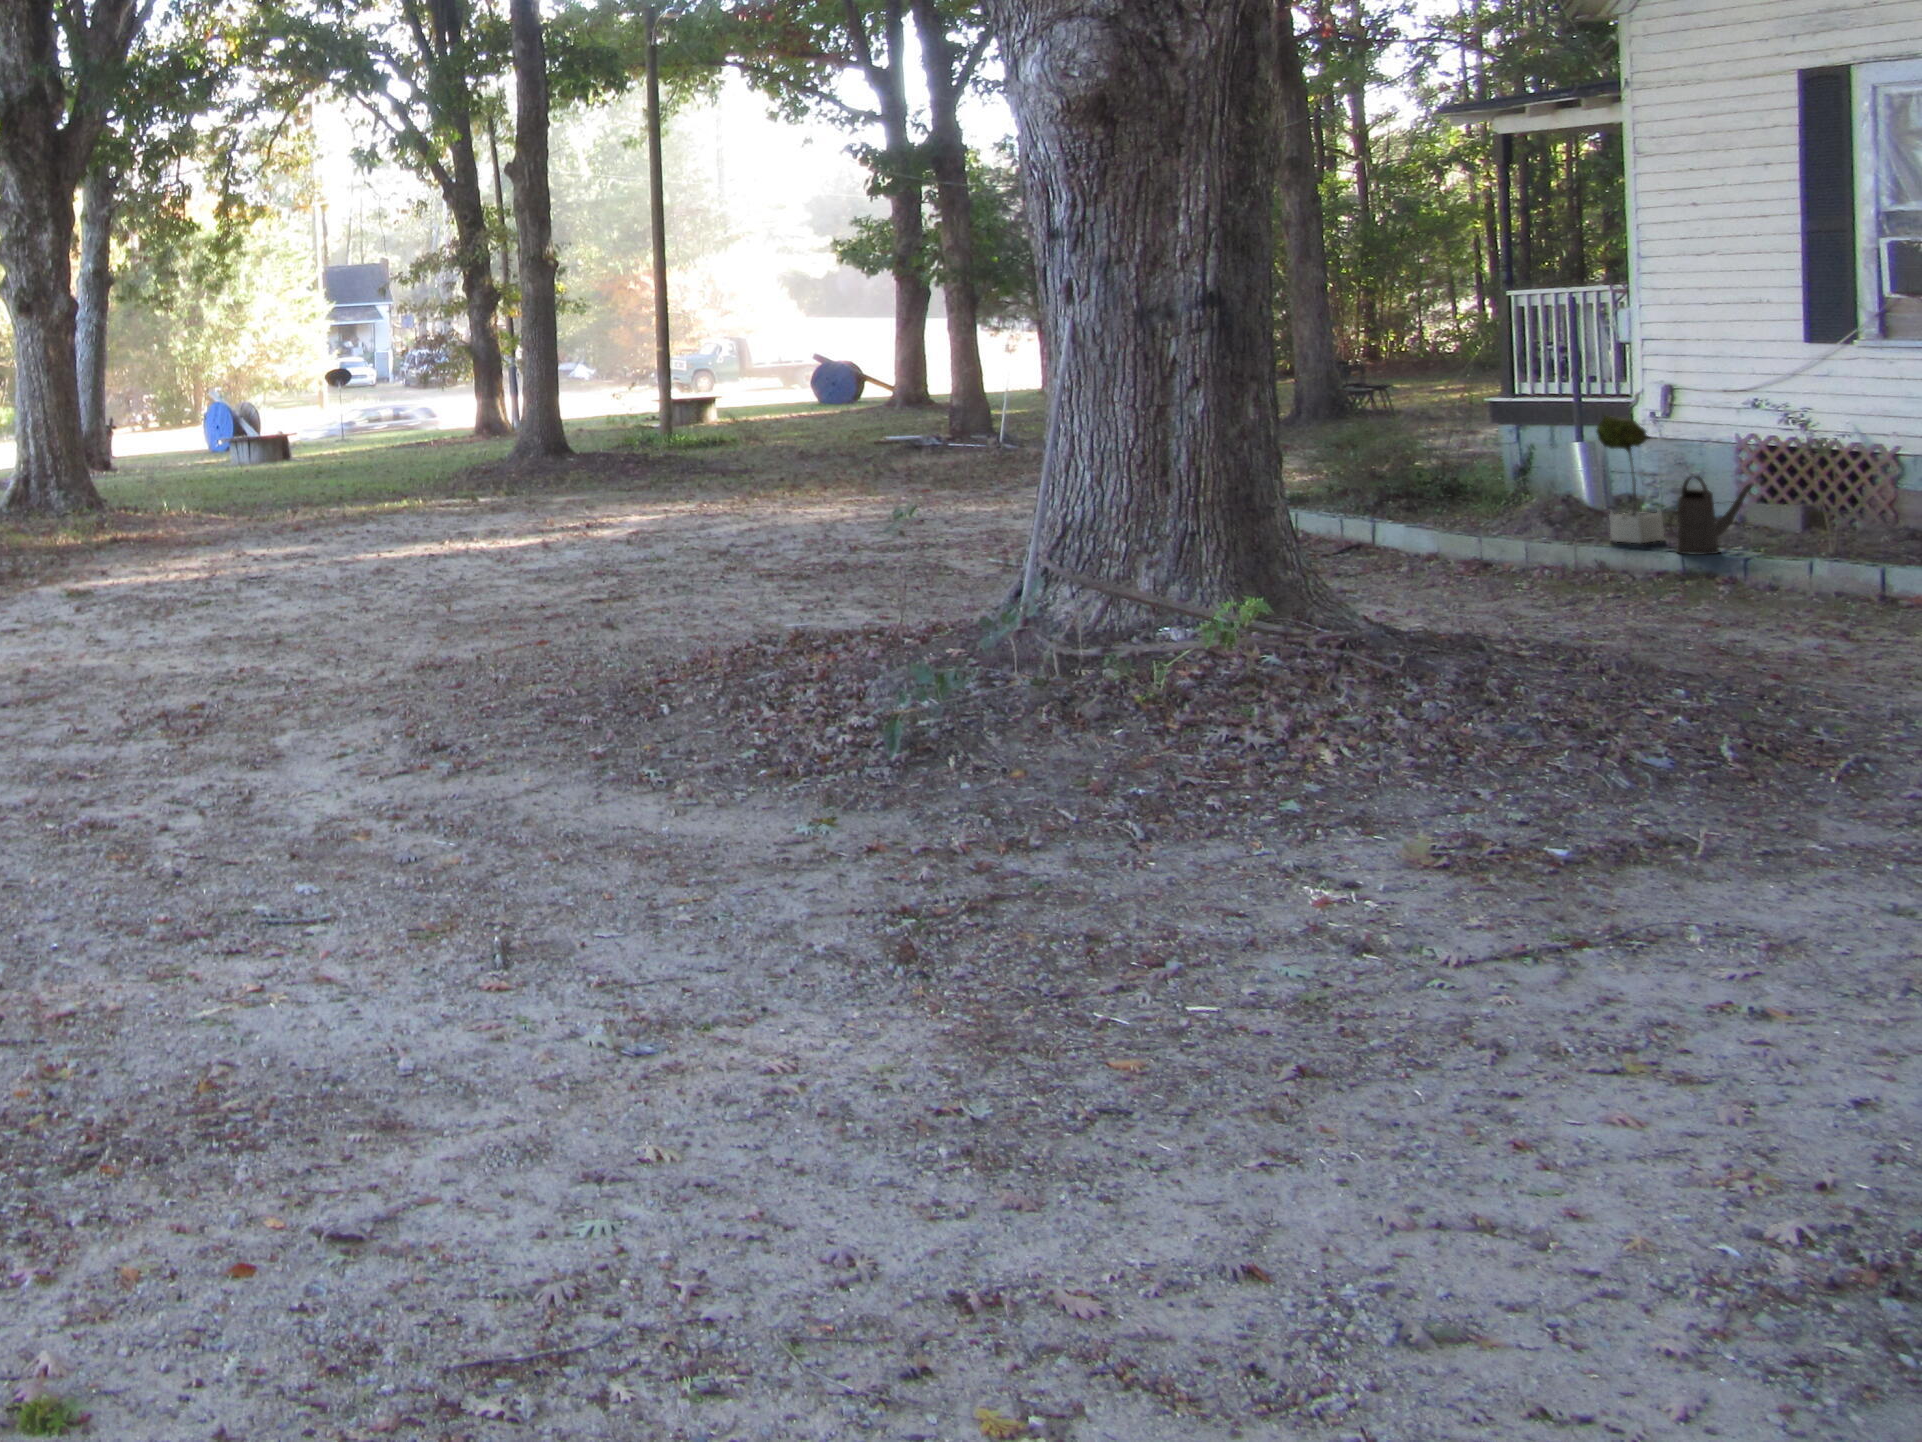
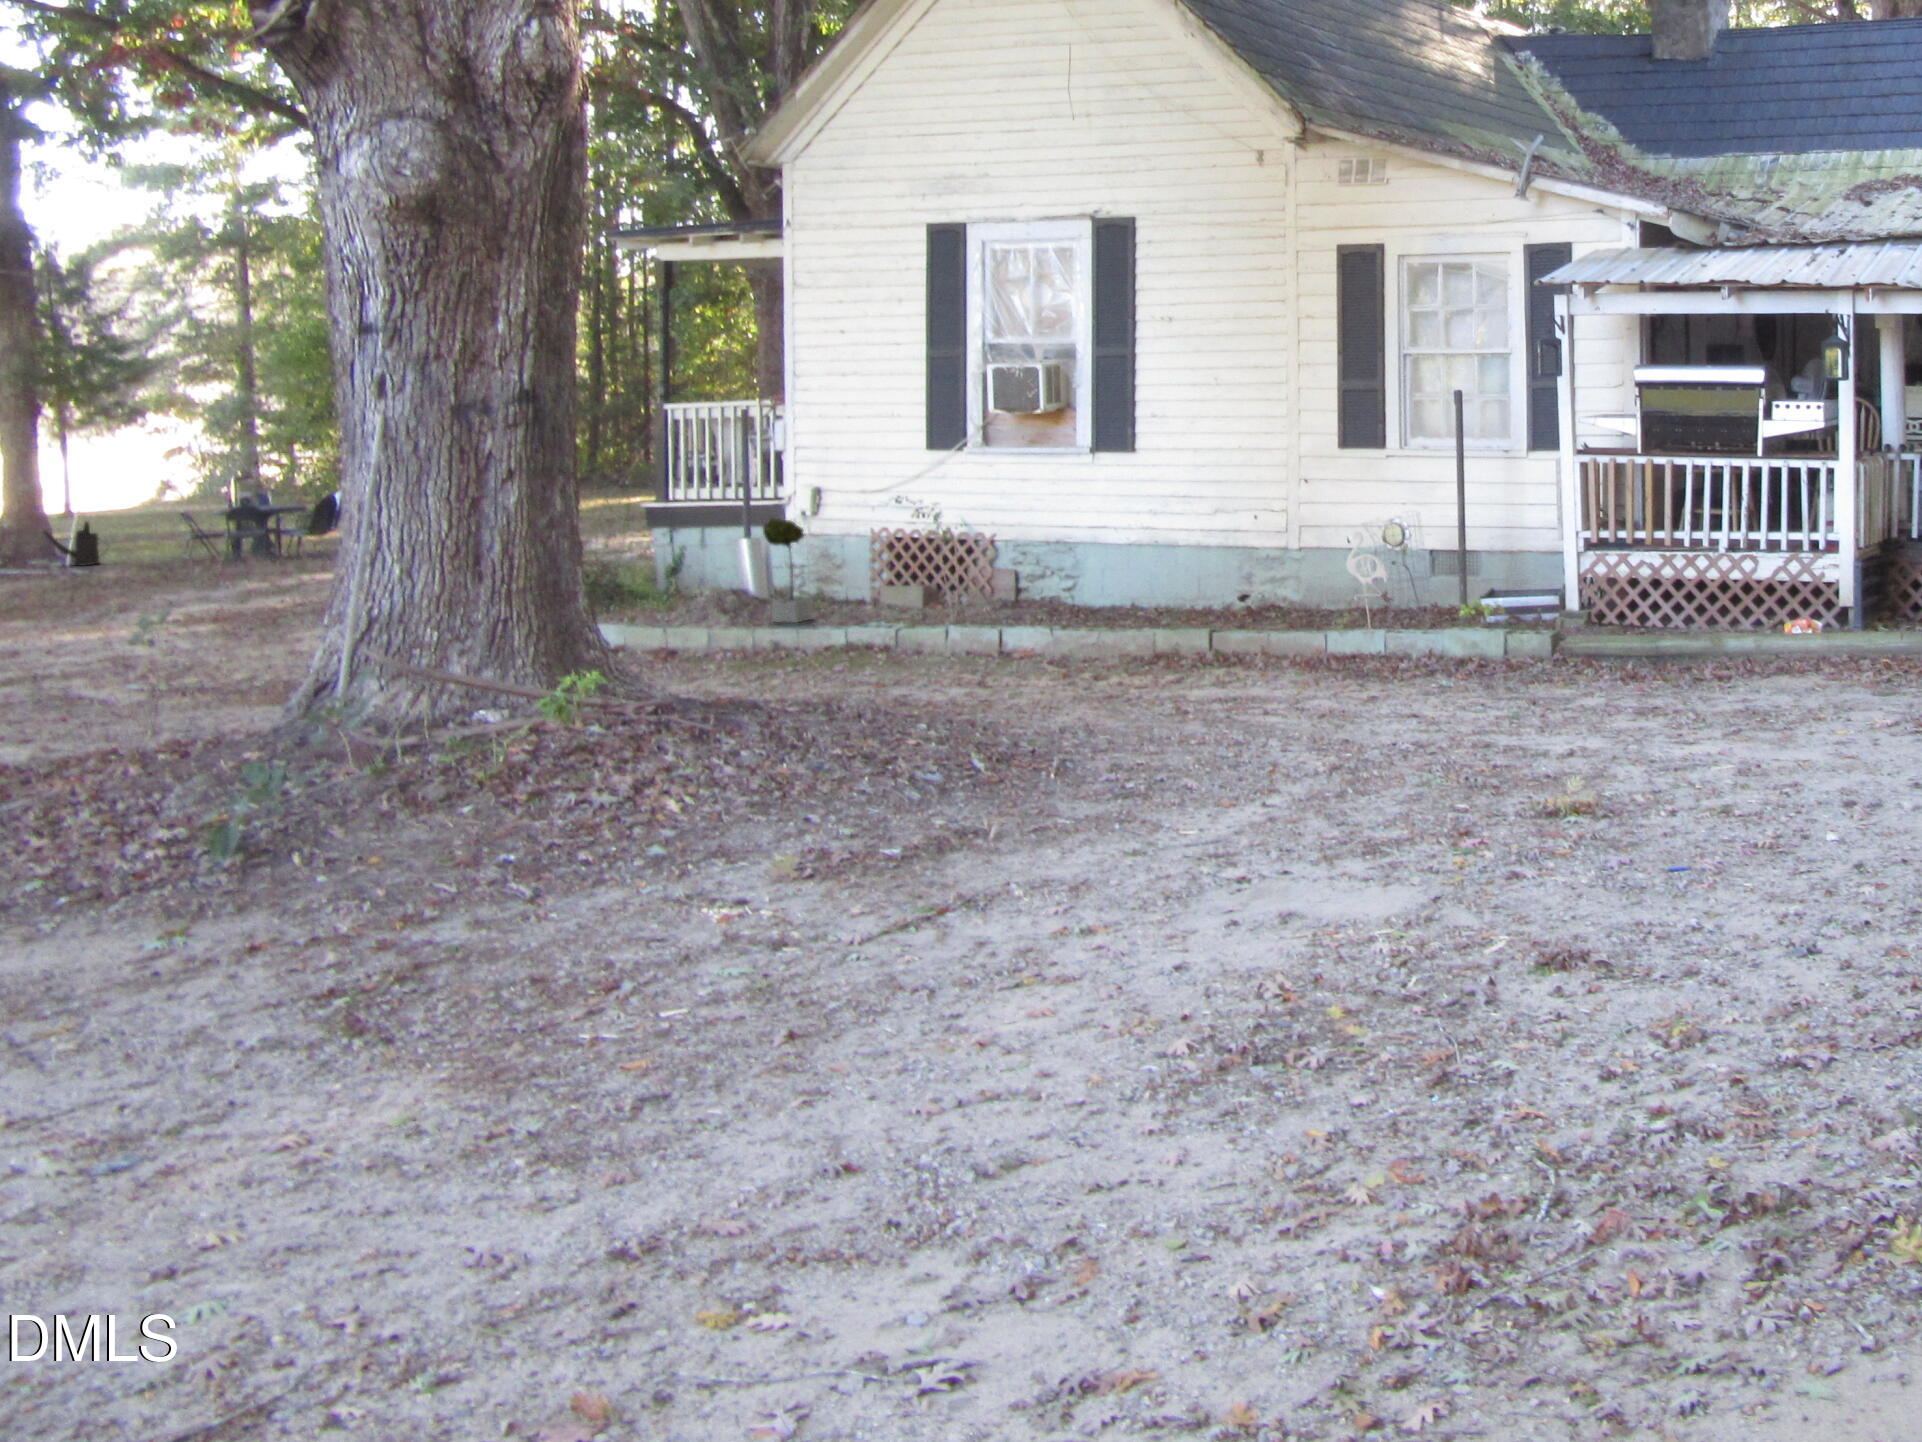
watering can: present [1668,476,1751,555] -> present [44,522,99,566]

